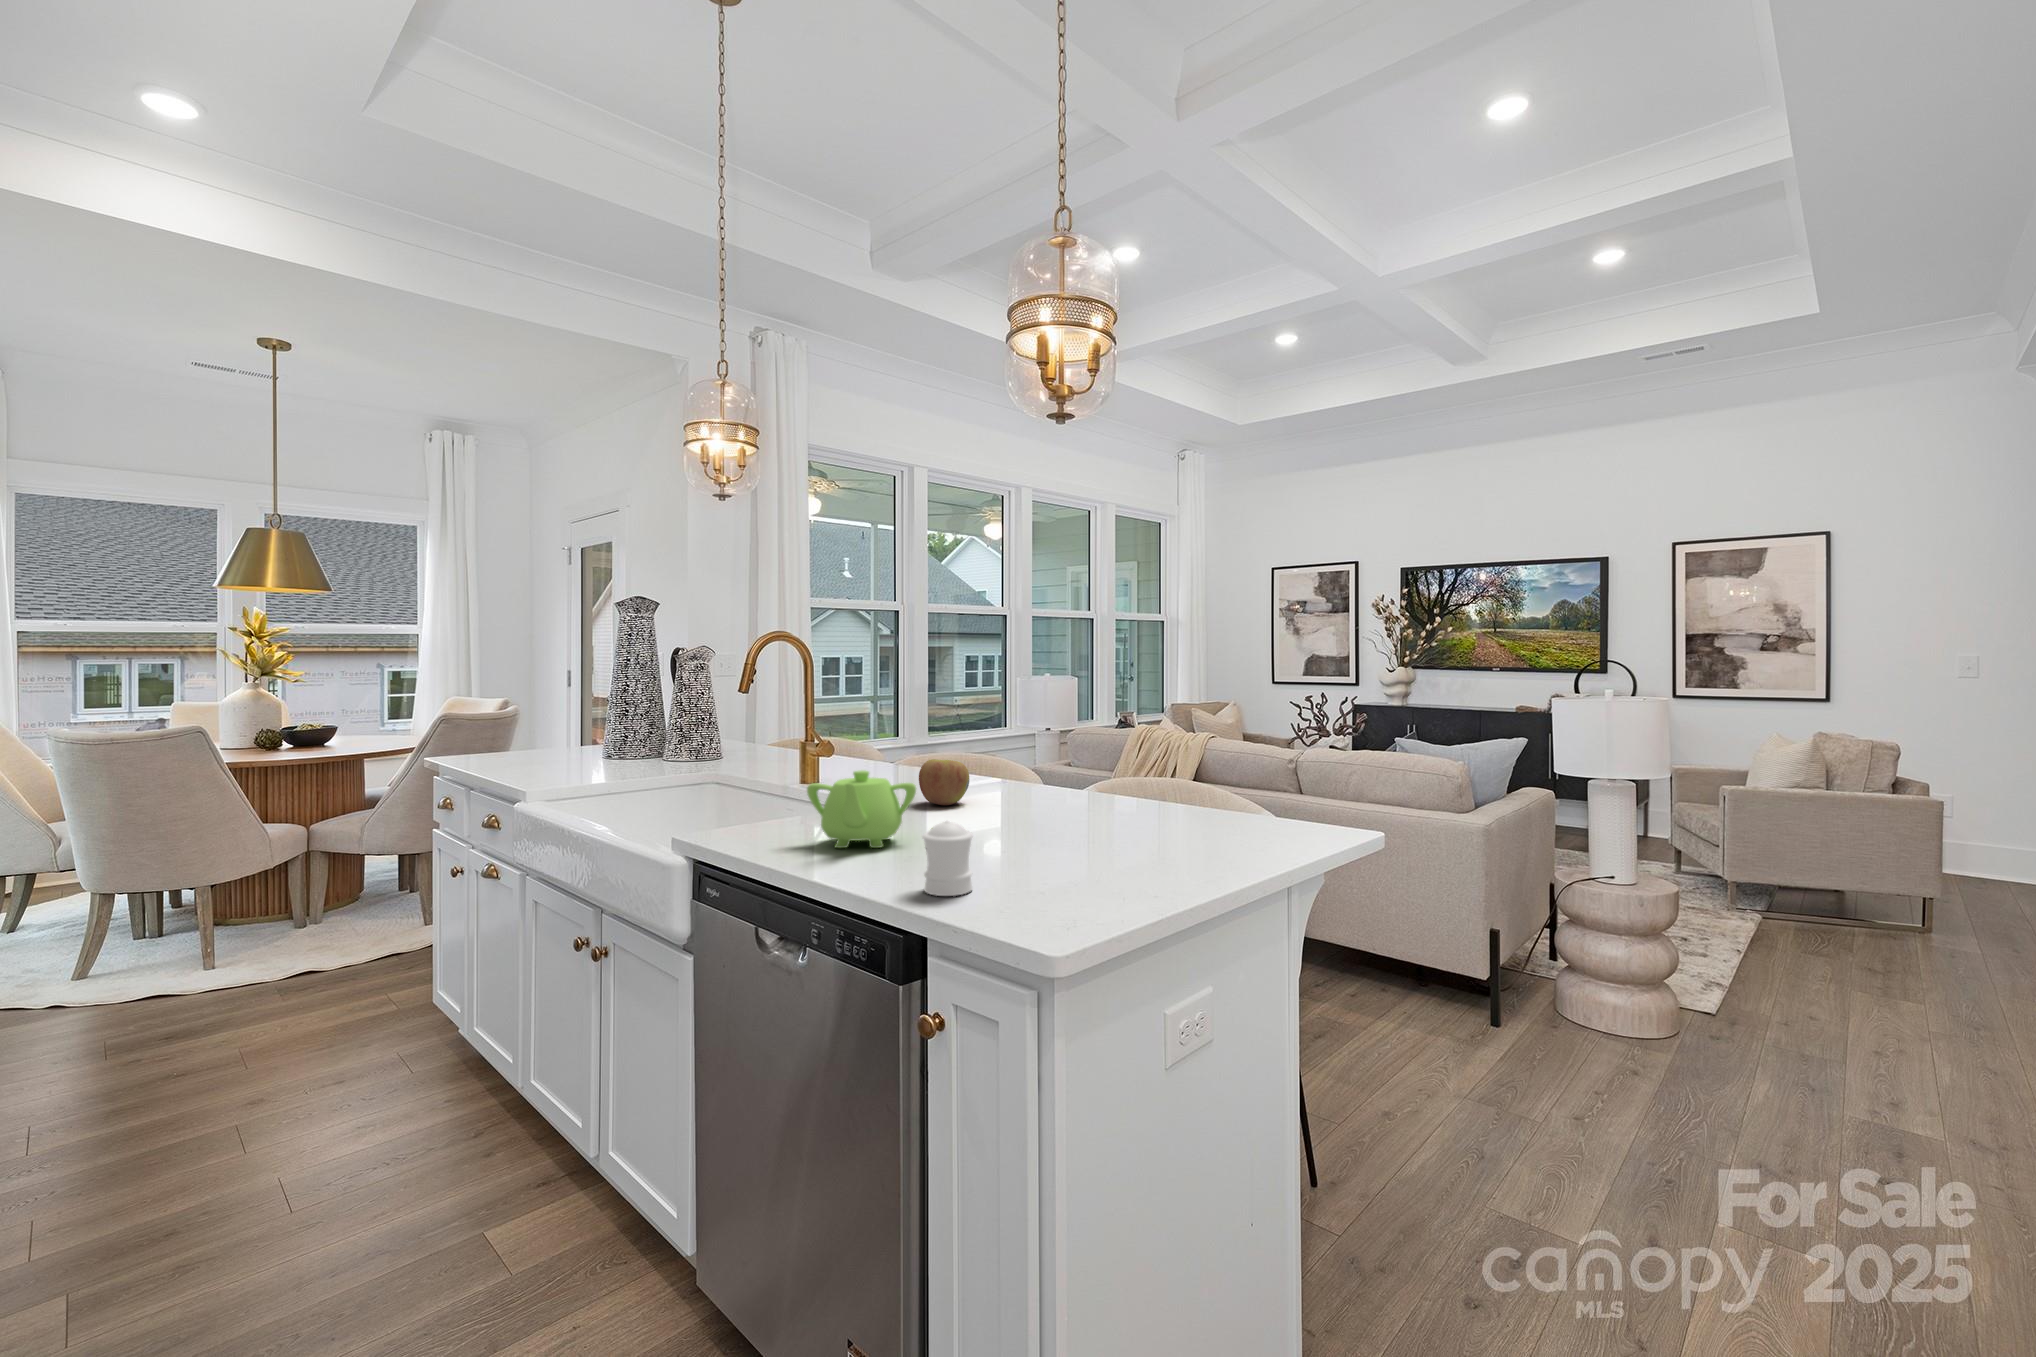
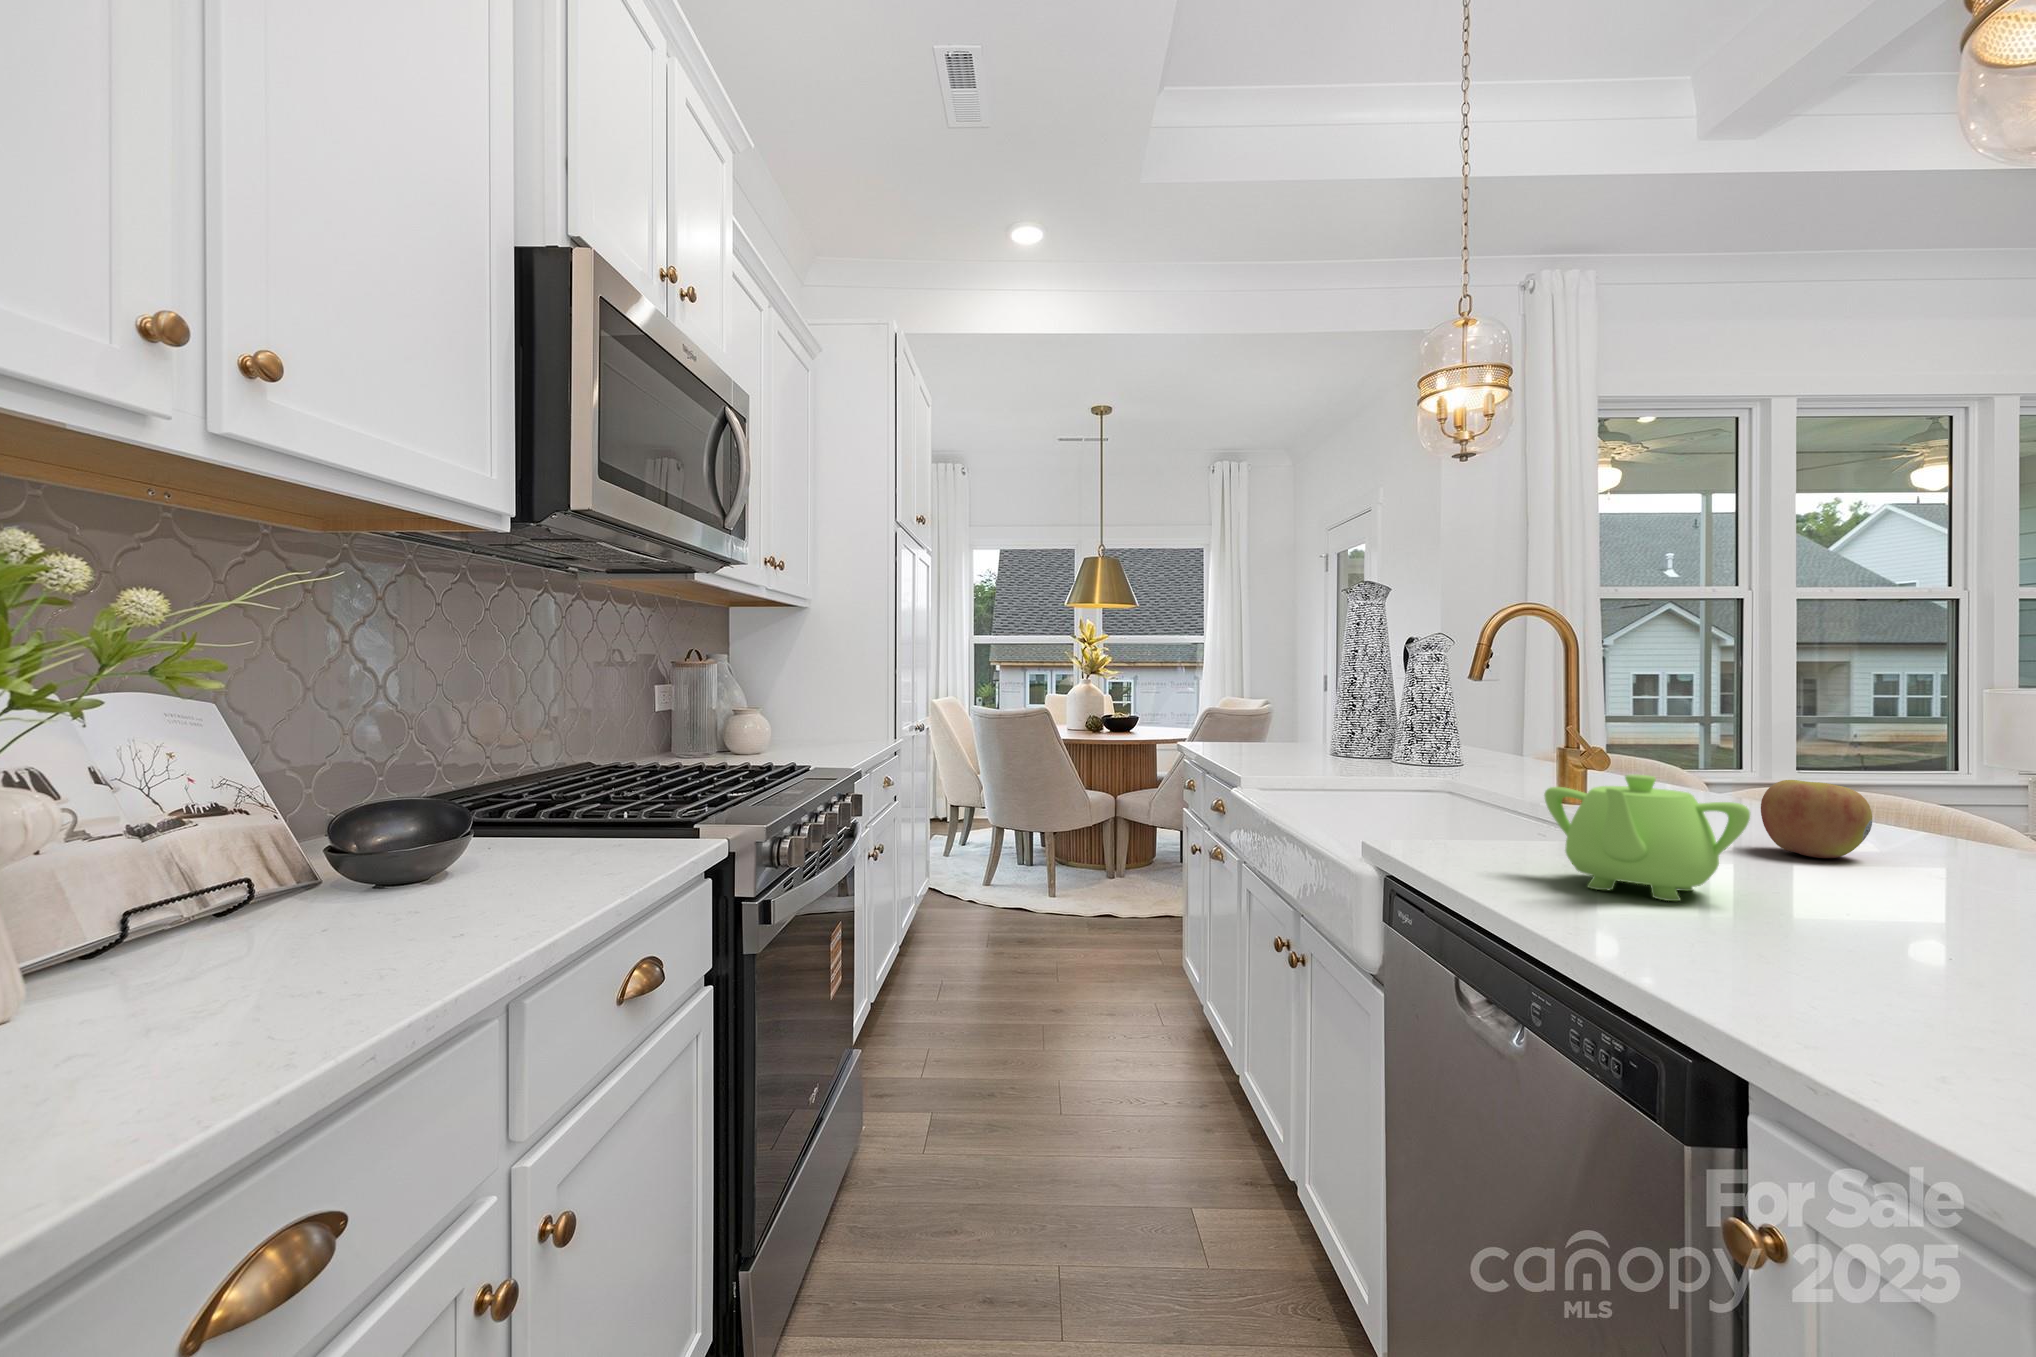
salt shaker: present [923,821,973,896] -> none [1755,868,1886,1019]

